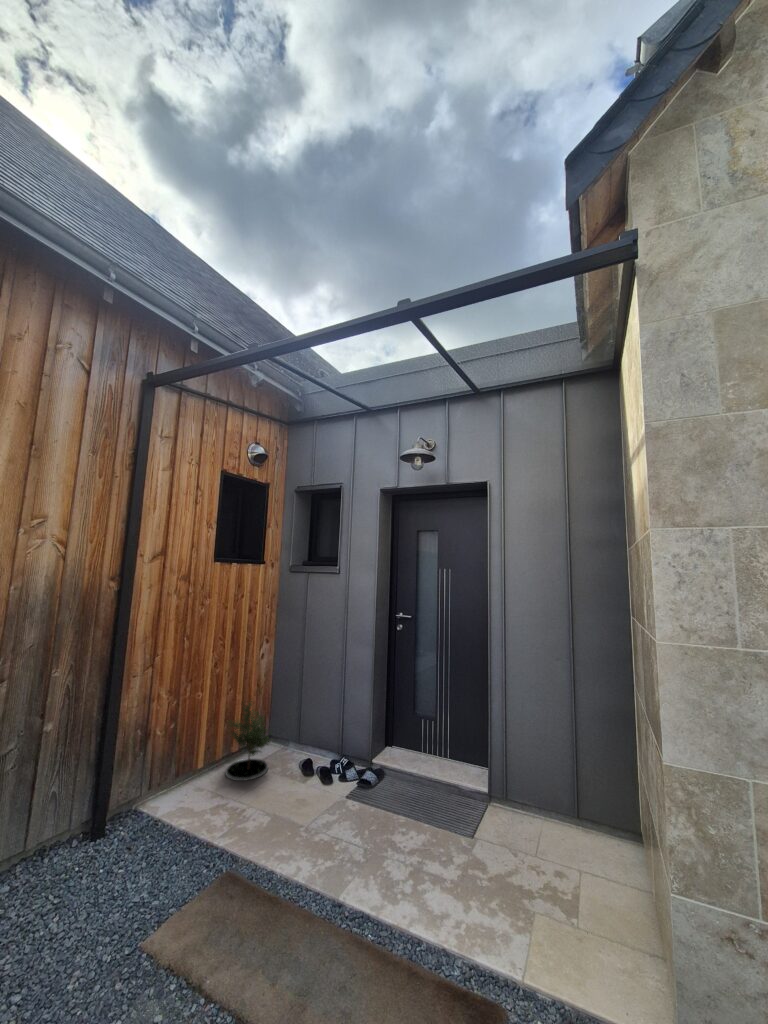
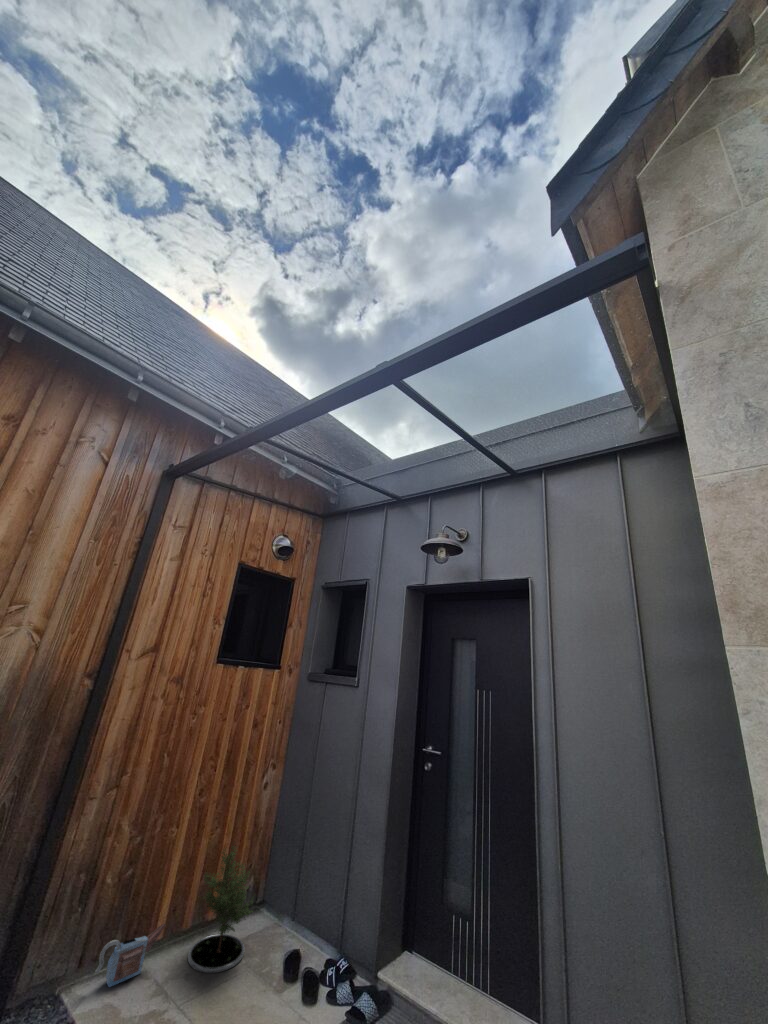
watering can: none [159,756,206,800] -> present [95,924,166,987]

